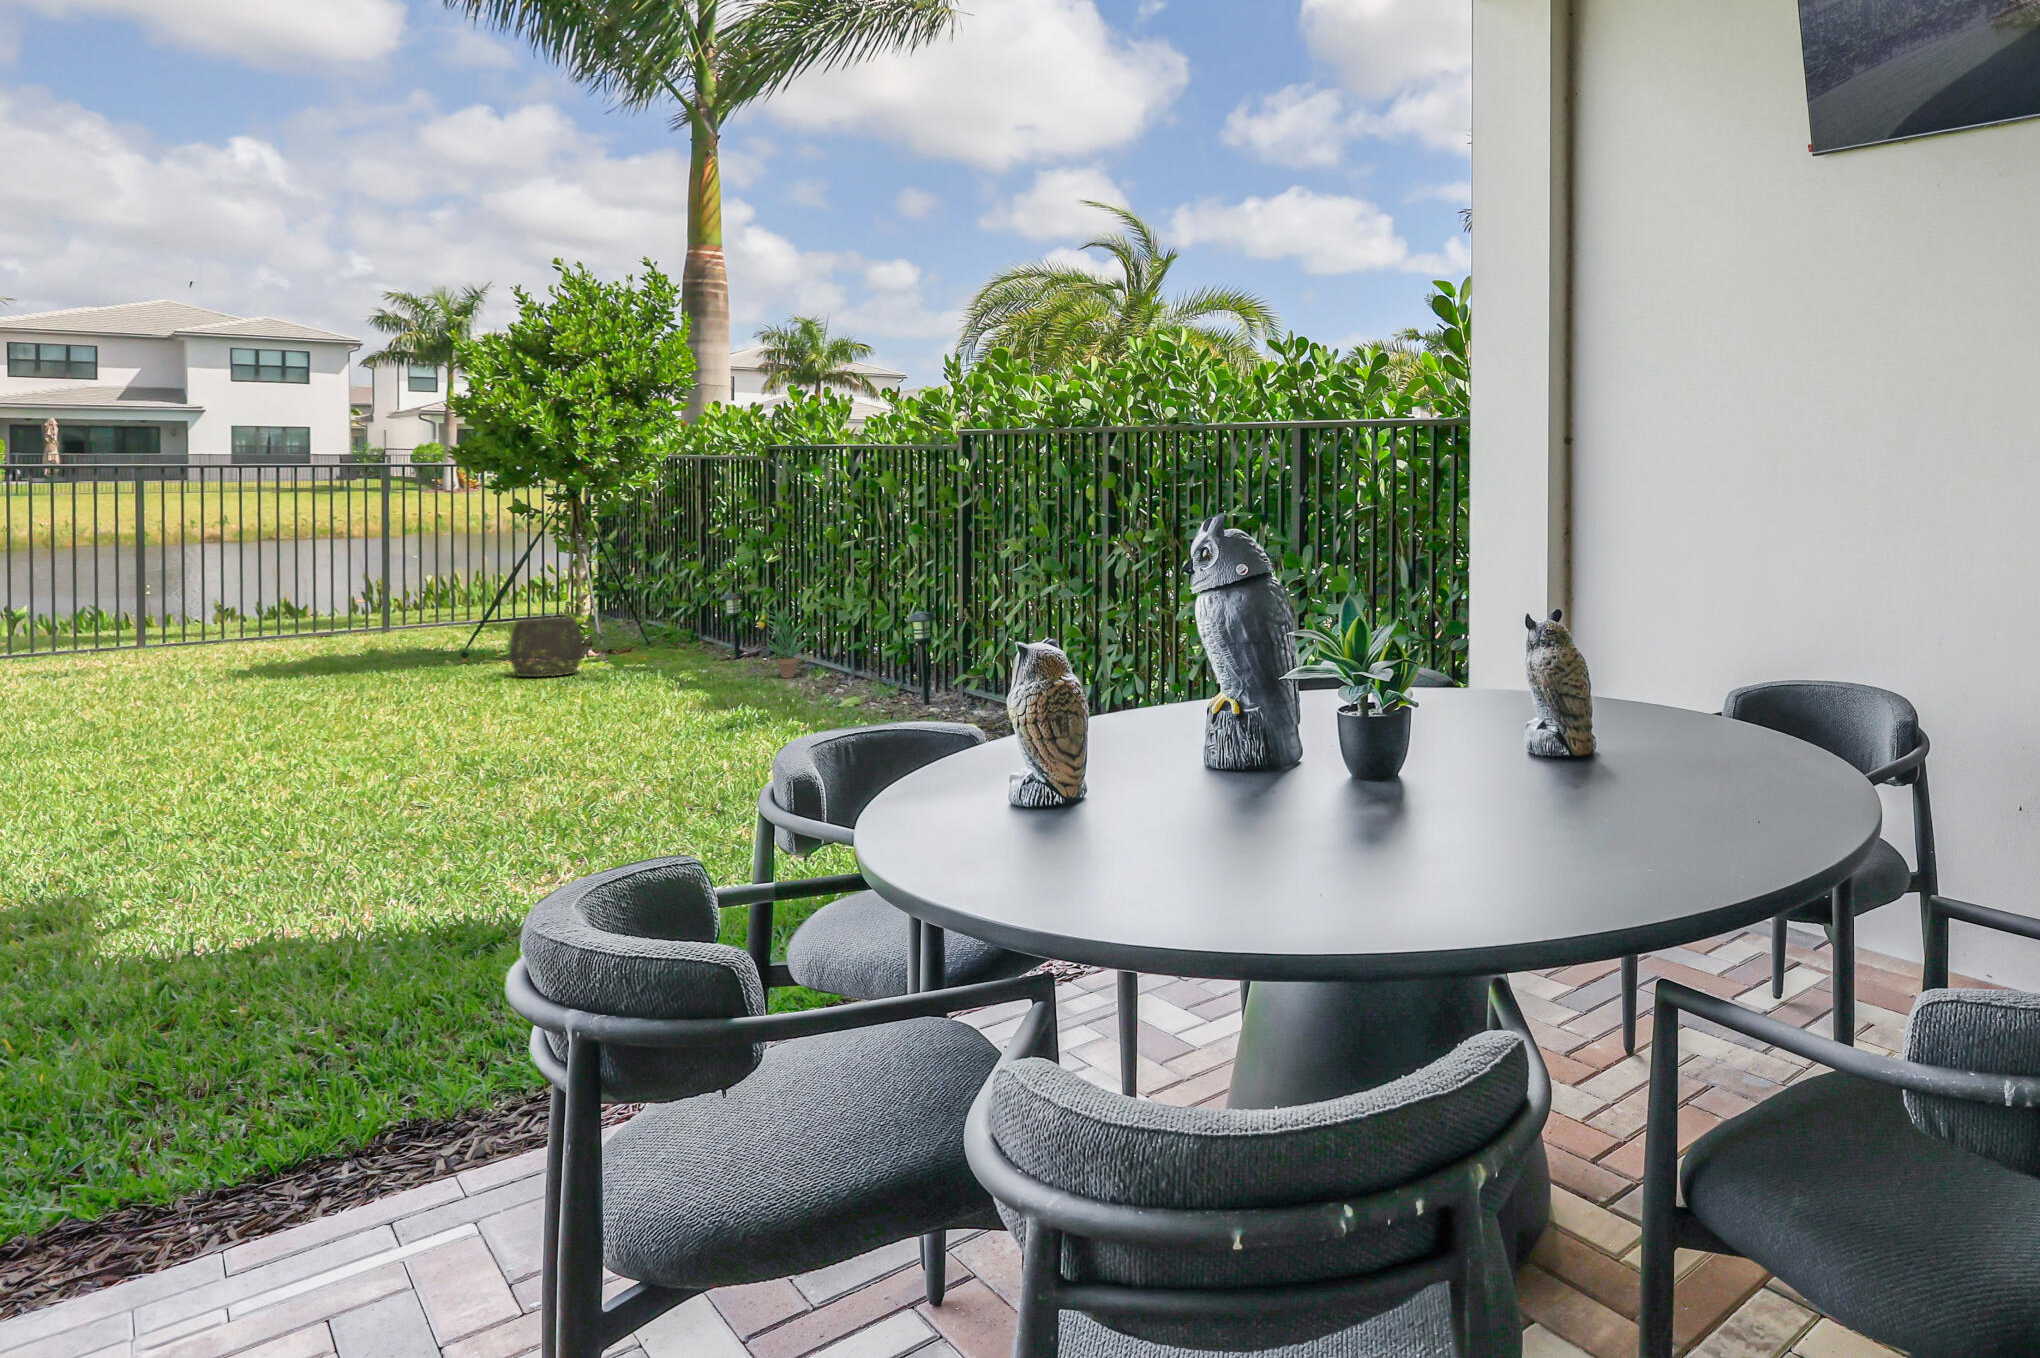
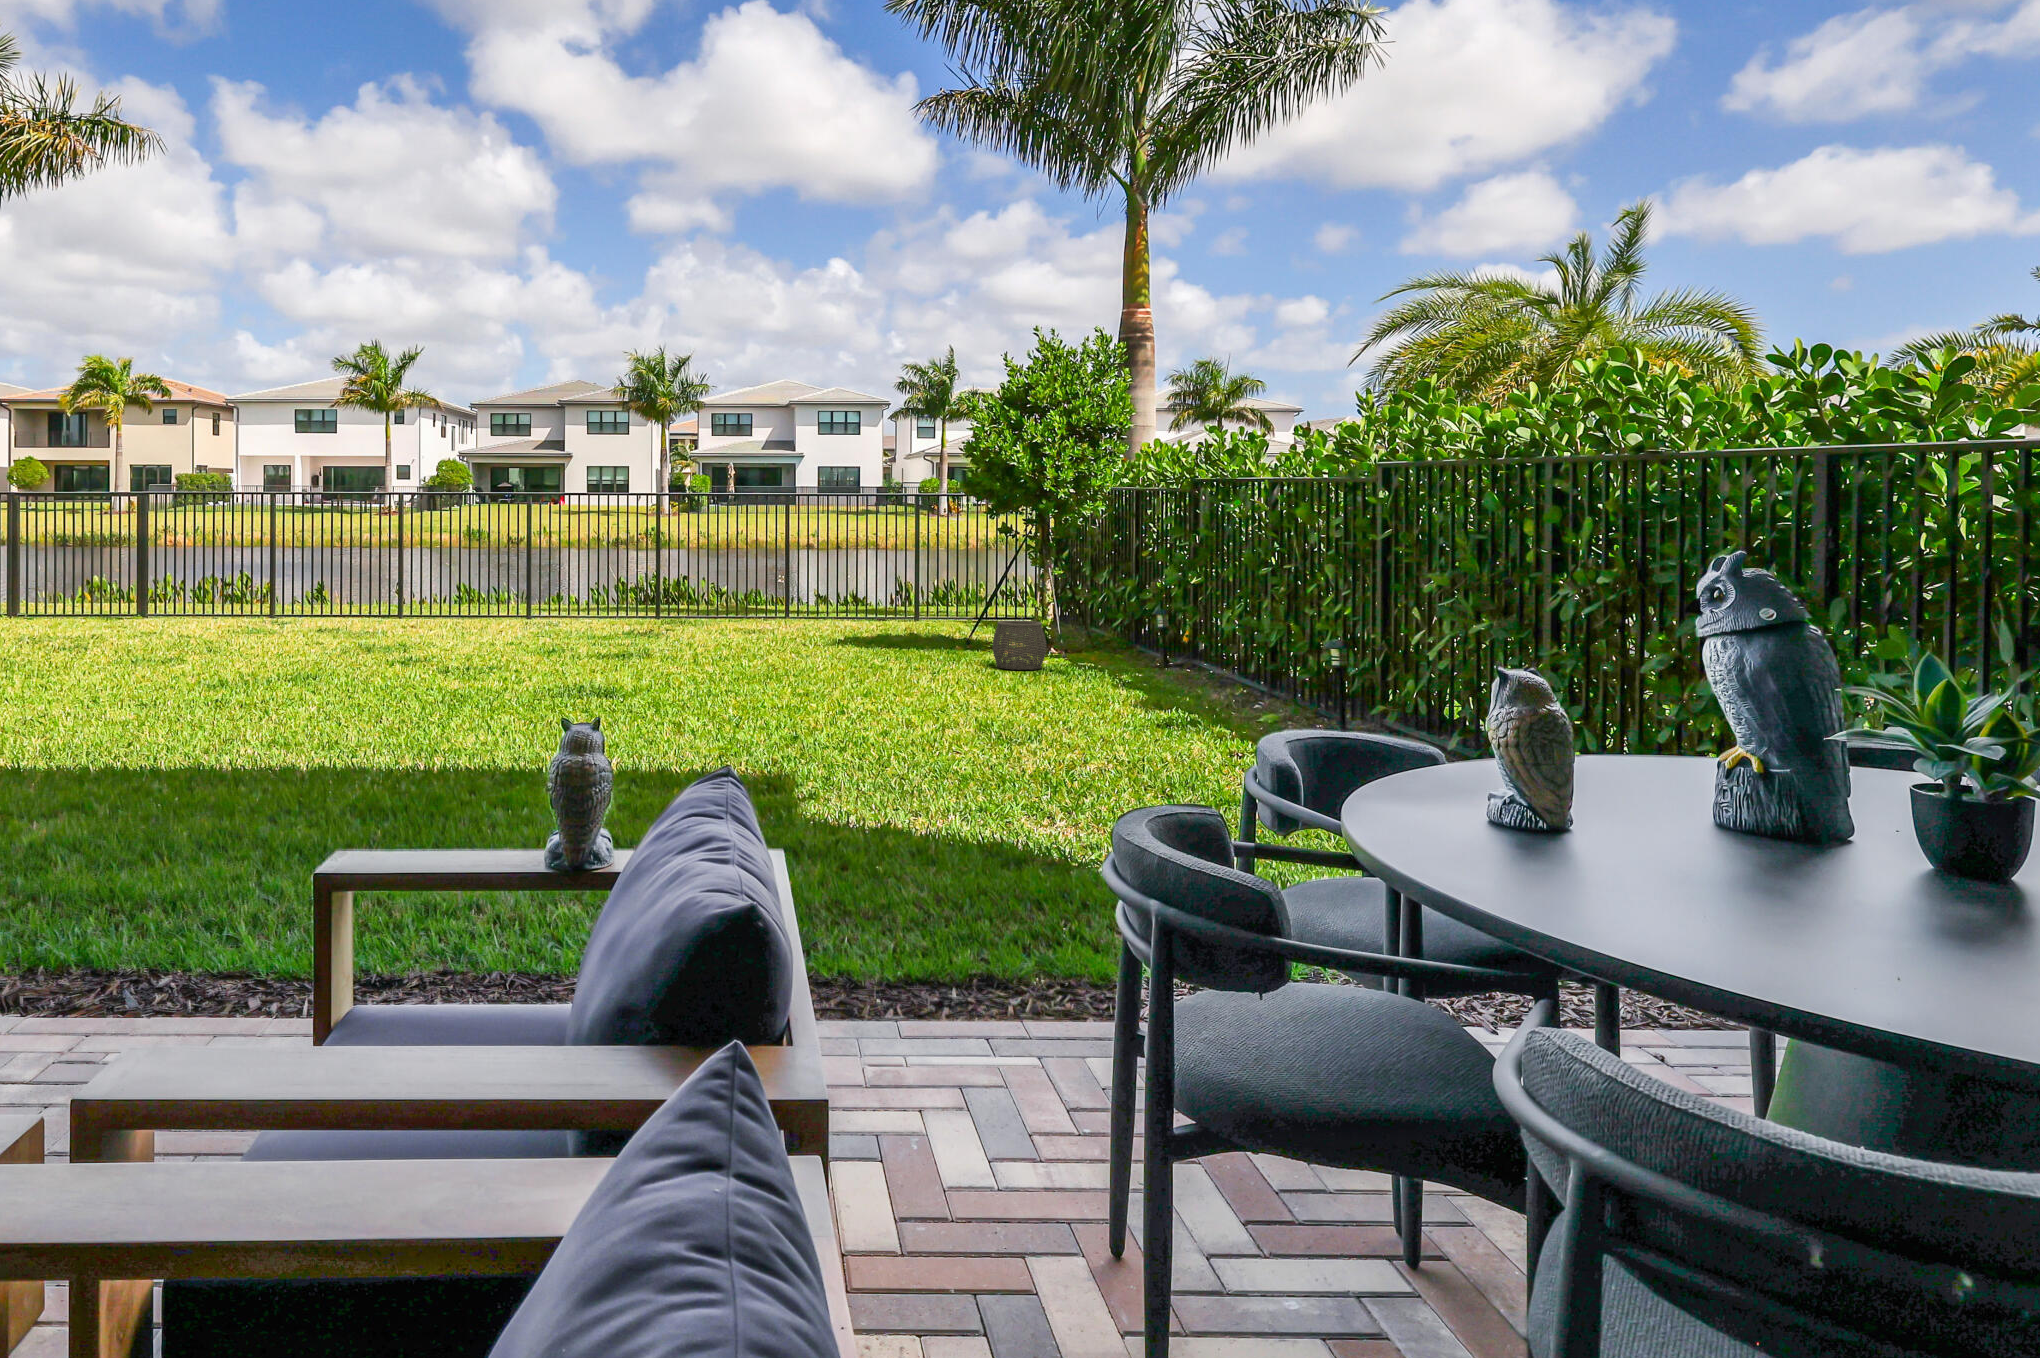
potted plant: present [766,604,808,678] -> none [1191,620,1231,689]

